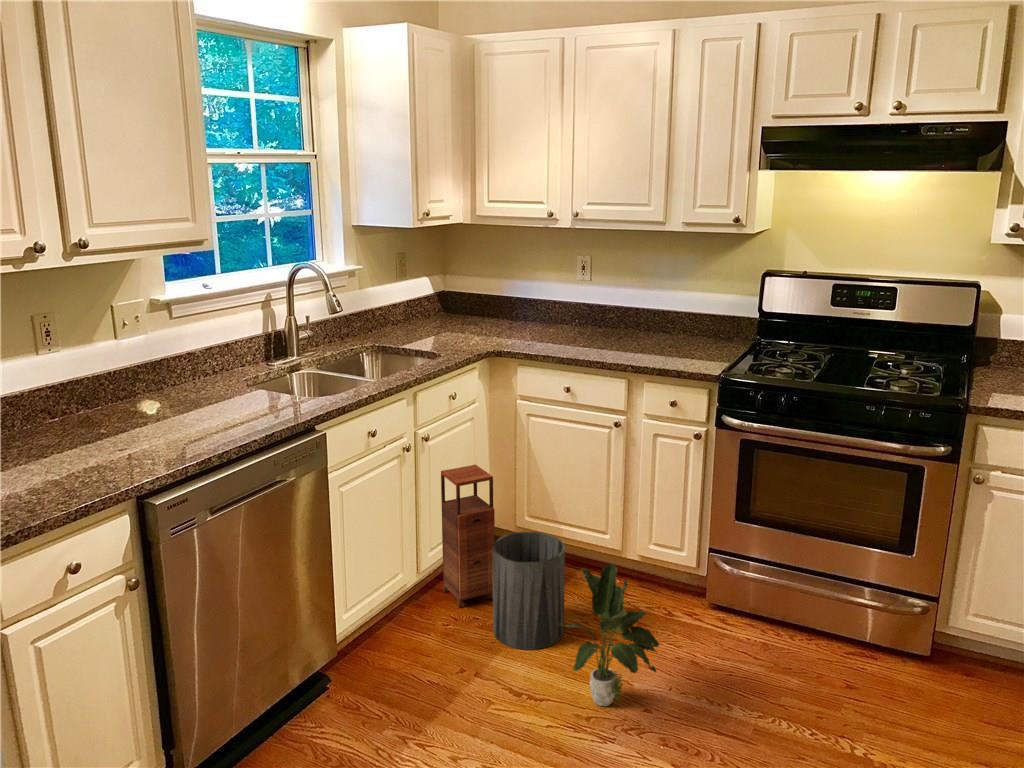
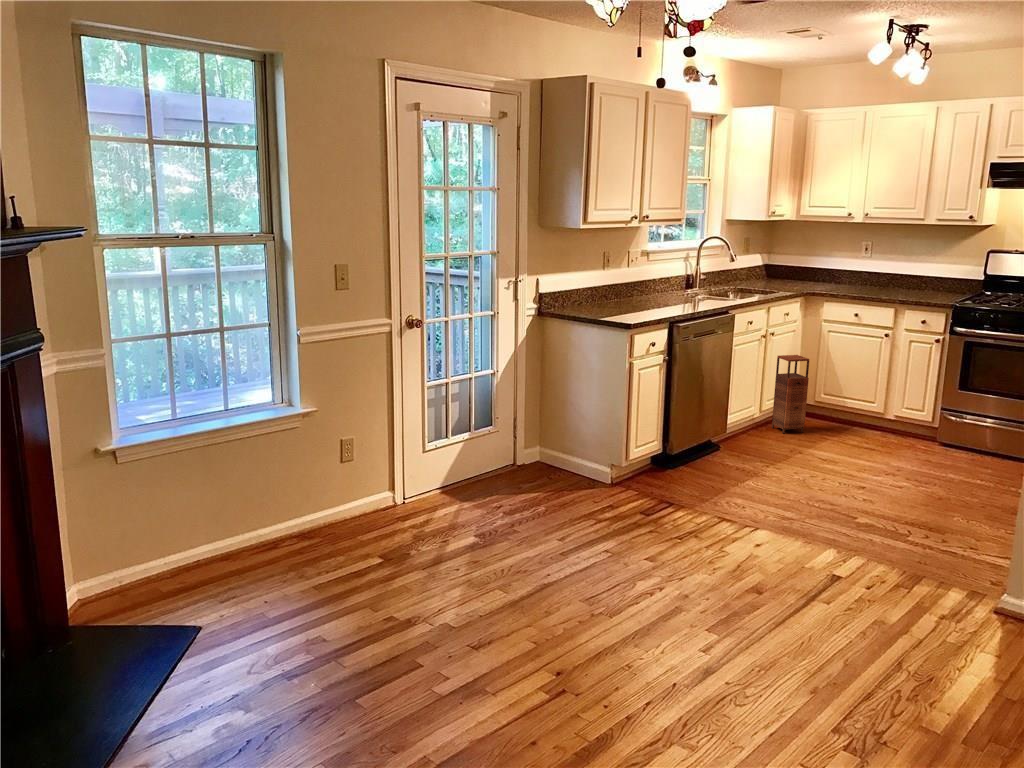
trash can: present [493,531,565,650] -> none [806,389,853,450]
potted plant: present [559,563,659,706] -> none [853,390,909,468]

